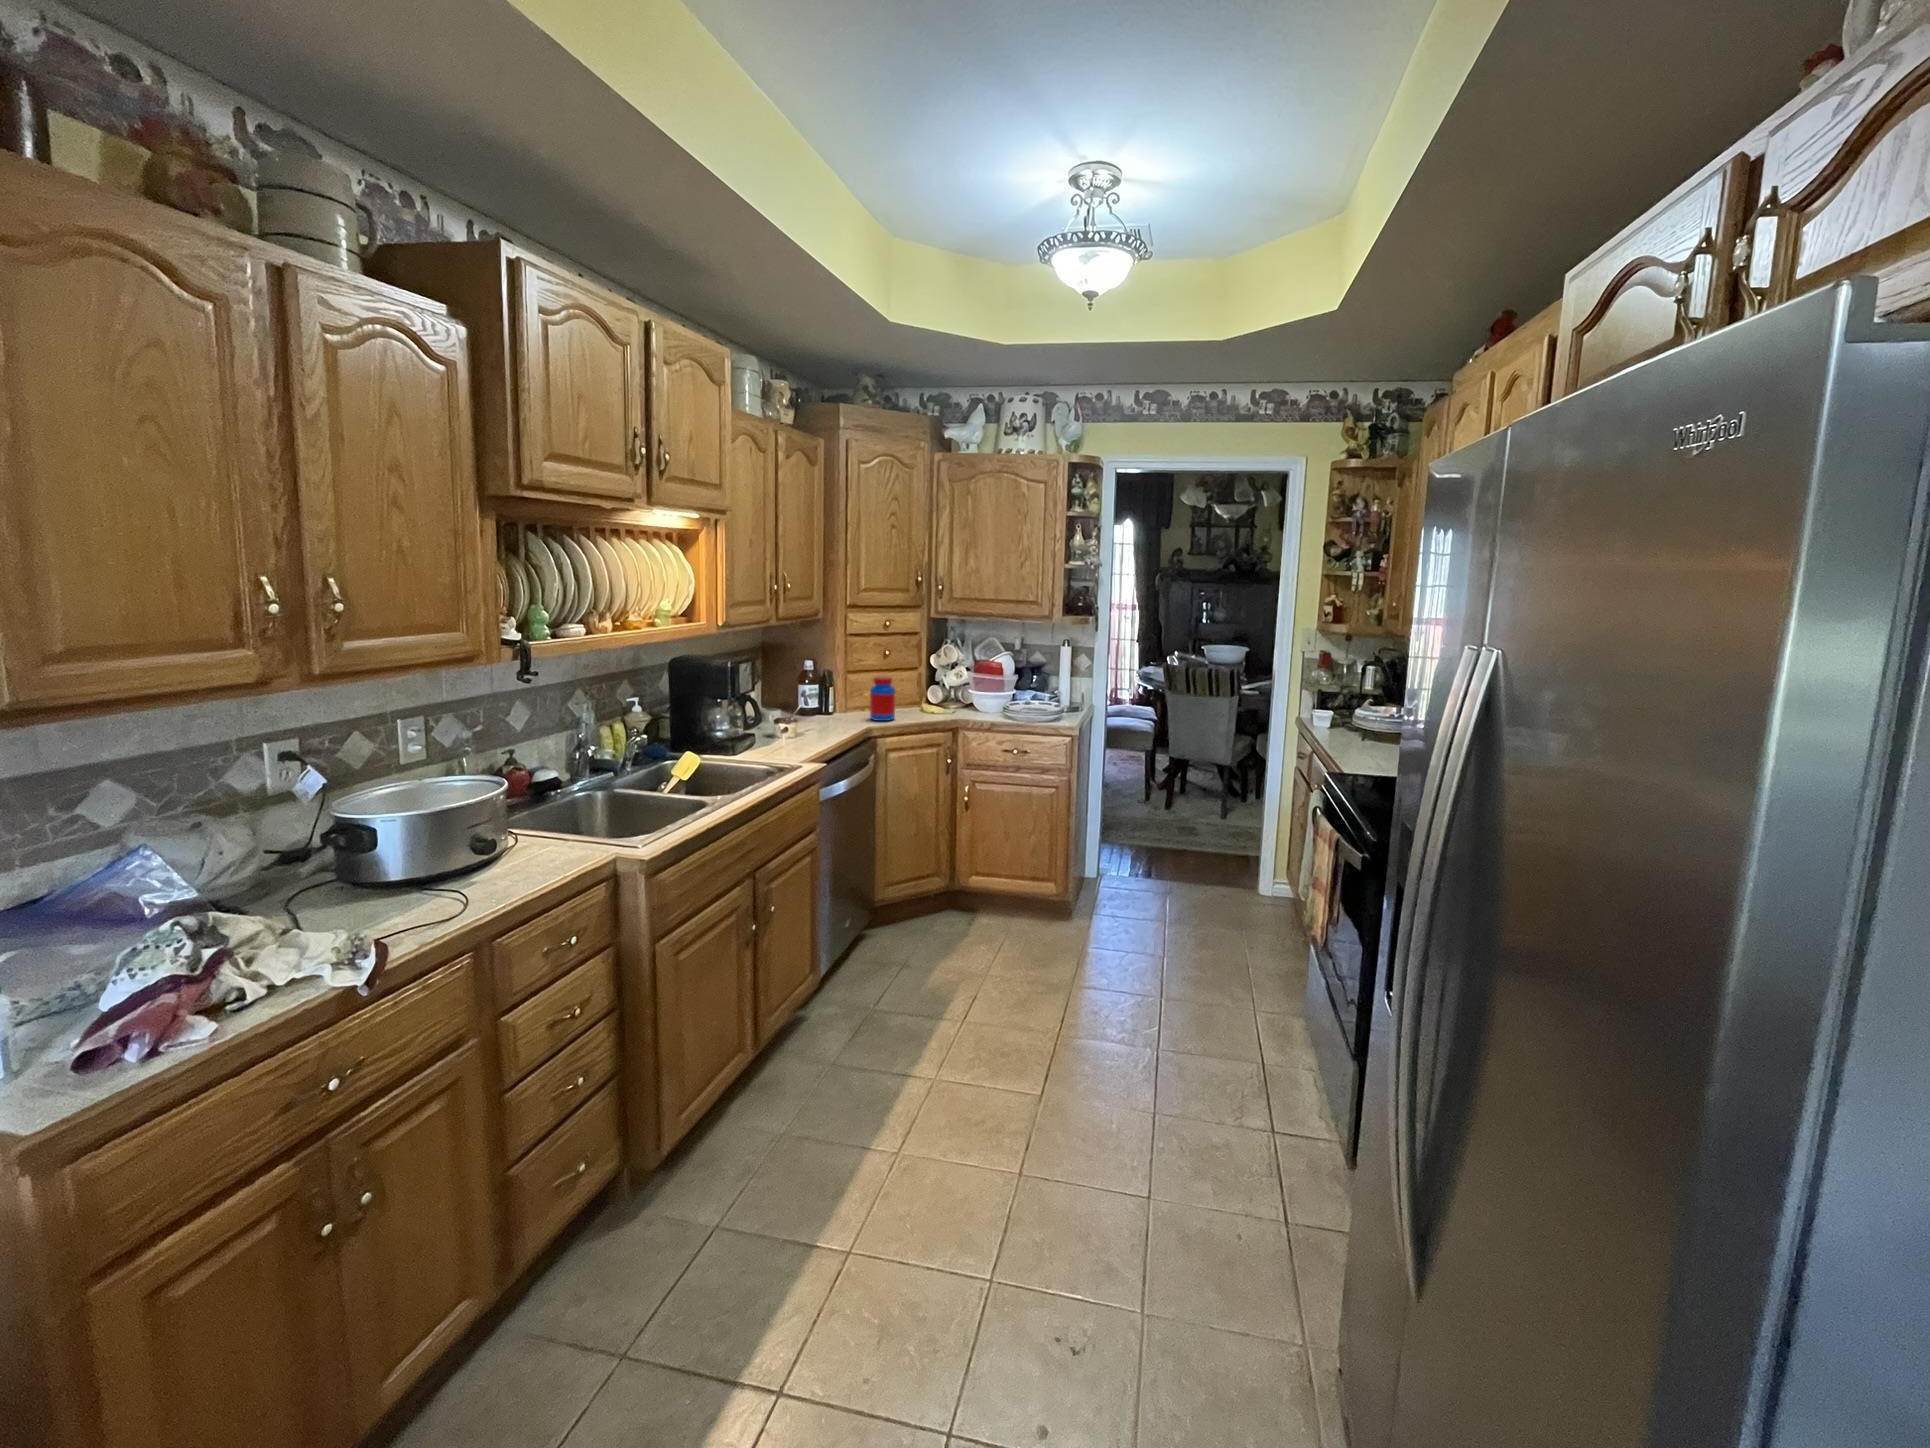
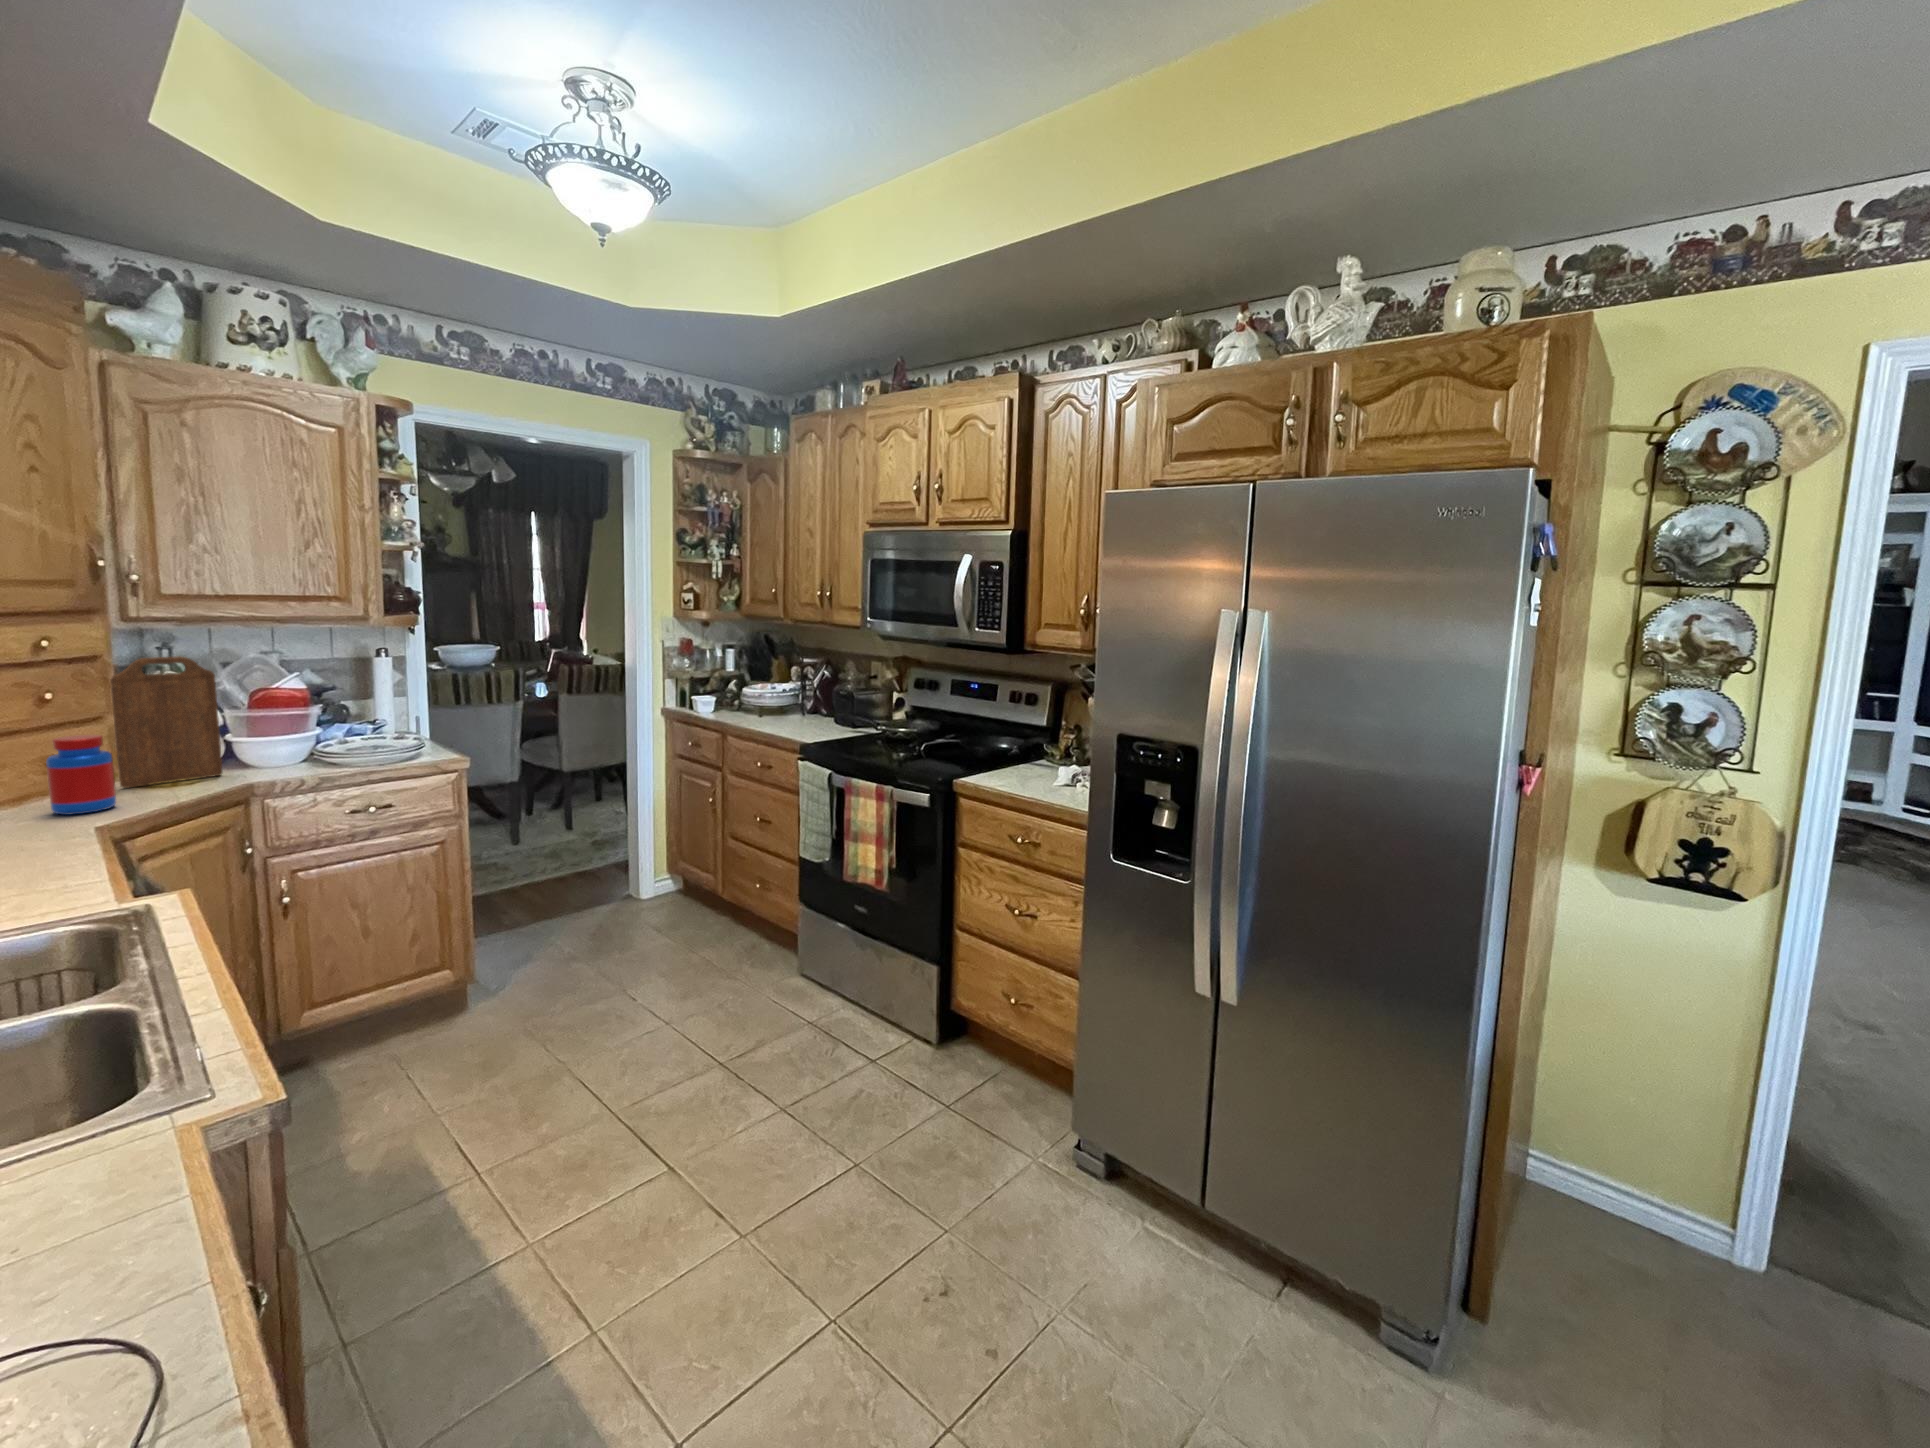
cutting board: none [915,635,961,713] -> present [110,657,223,788]

